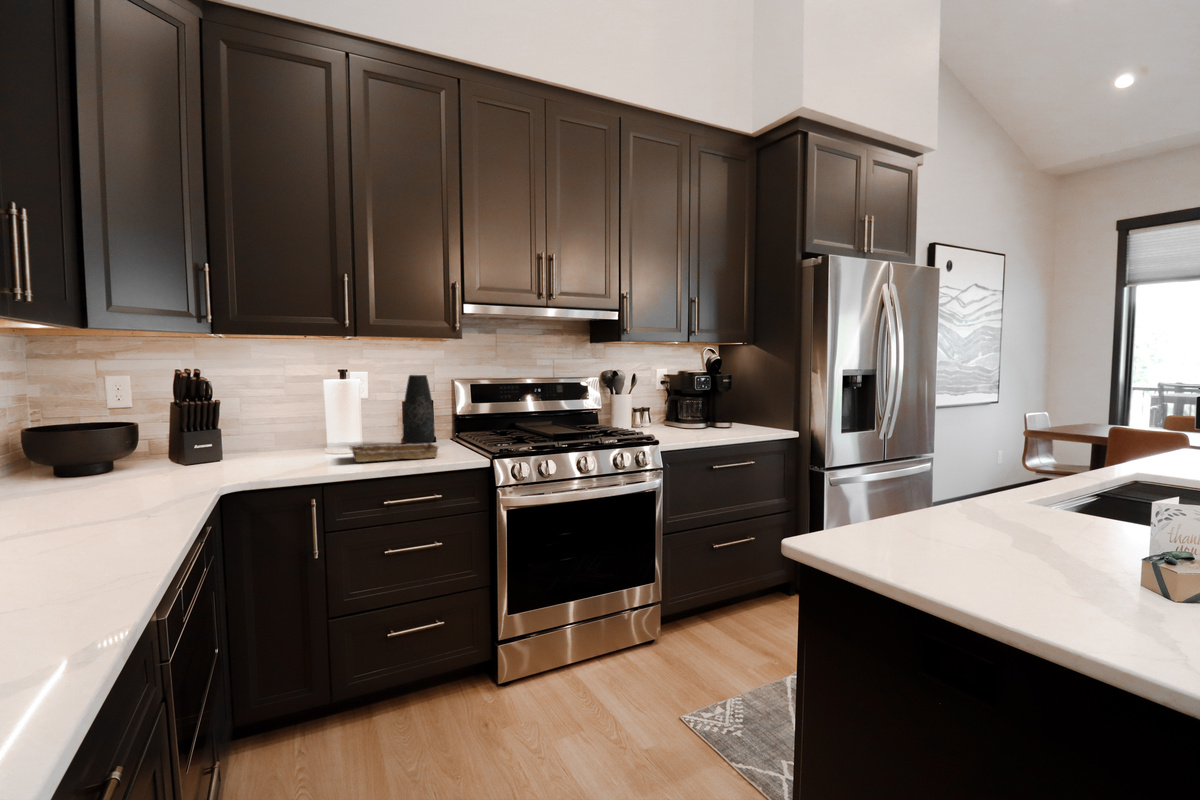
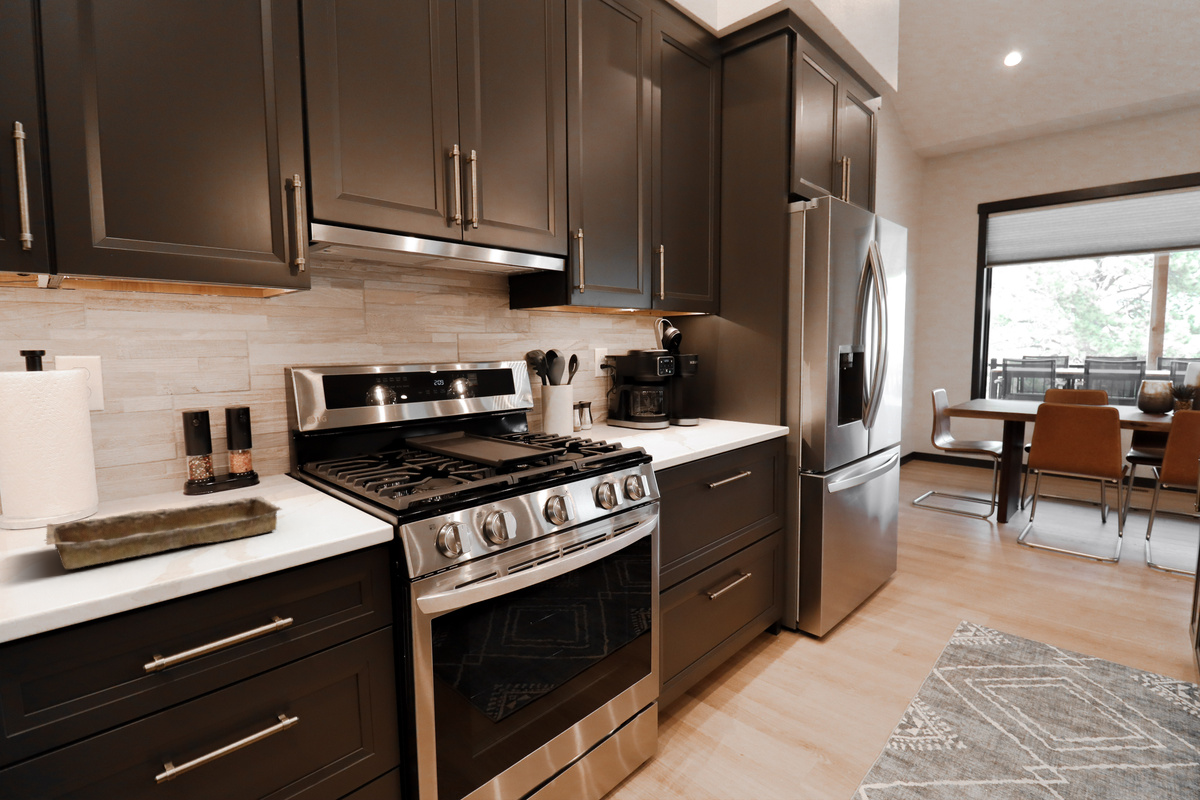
vase: present [403,375,435,444] -> none [187,360,258,501]

